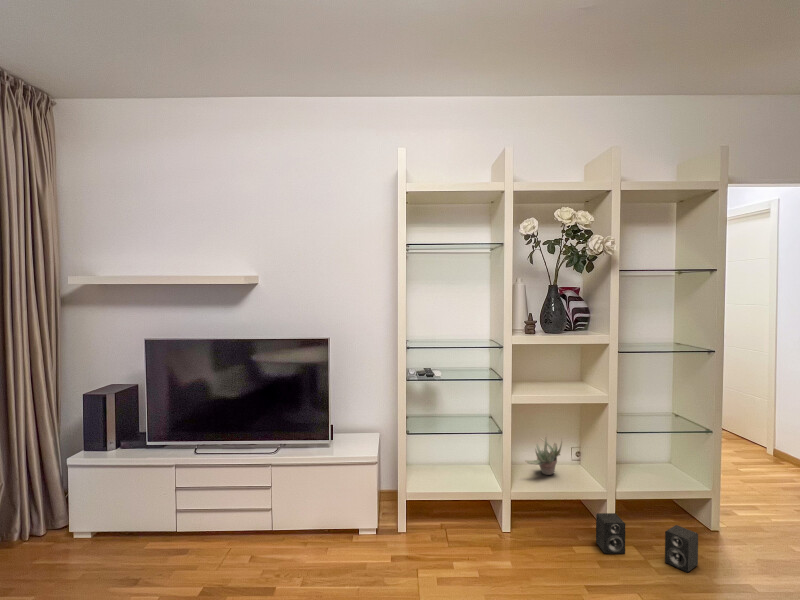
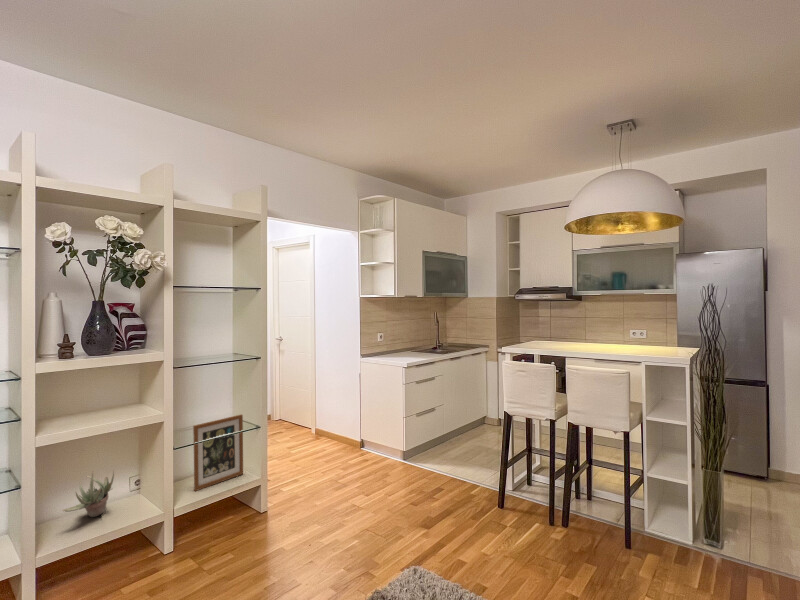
picture frame: none [633,412,687,481] -> present [193,415,243,491]
speaker: present [596,513,698,572] -> none [151,522,248,581]

